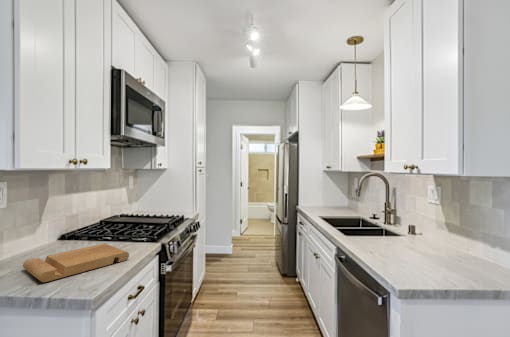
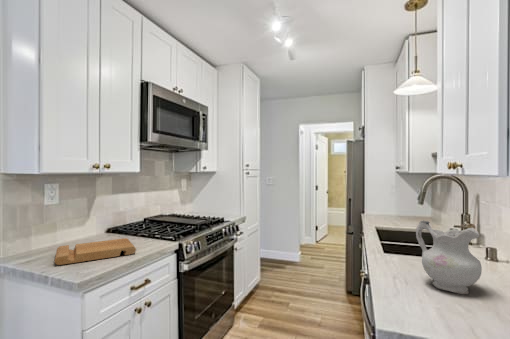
ceramic pitcher: none [385,210,432,262] -> present [416,220,482,294]

